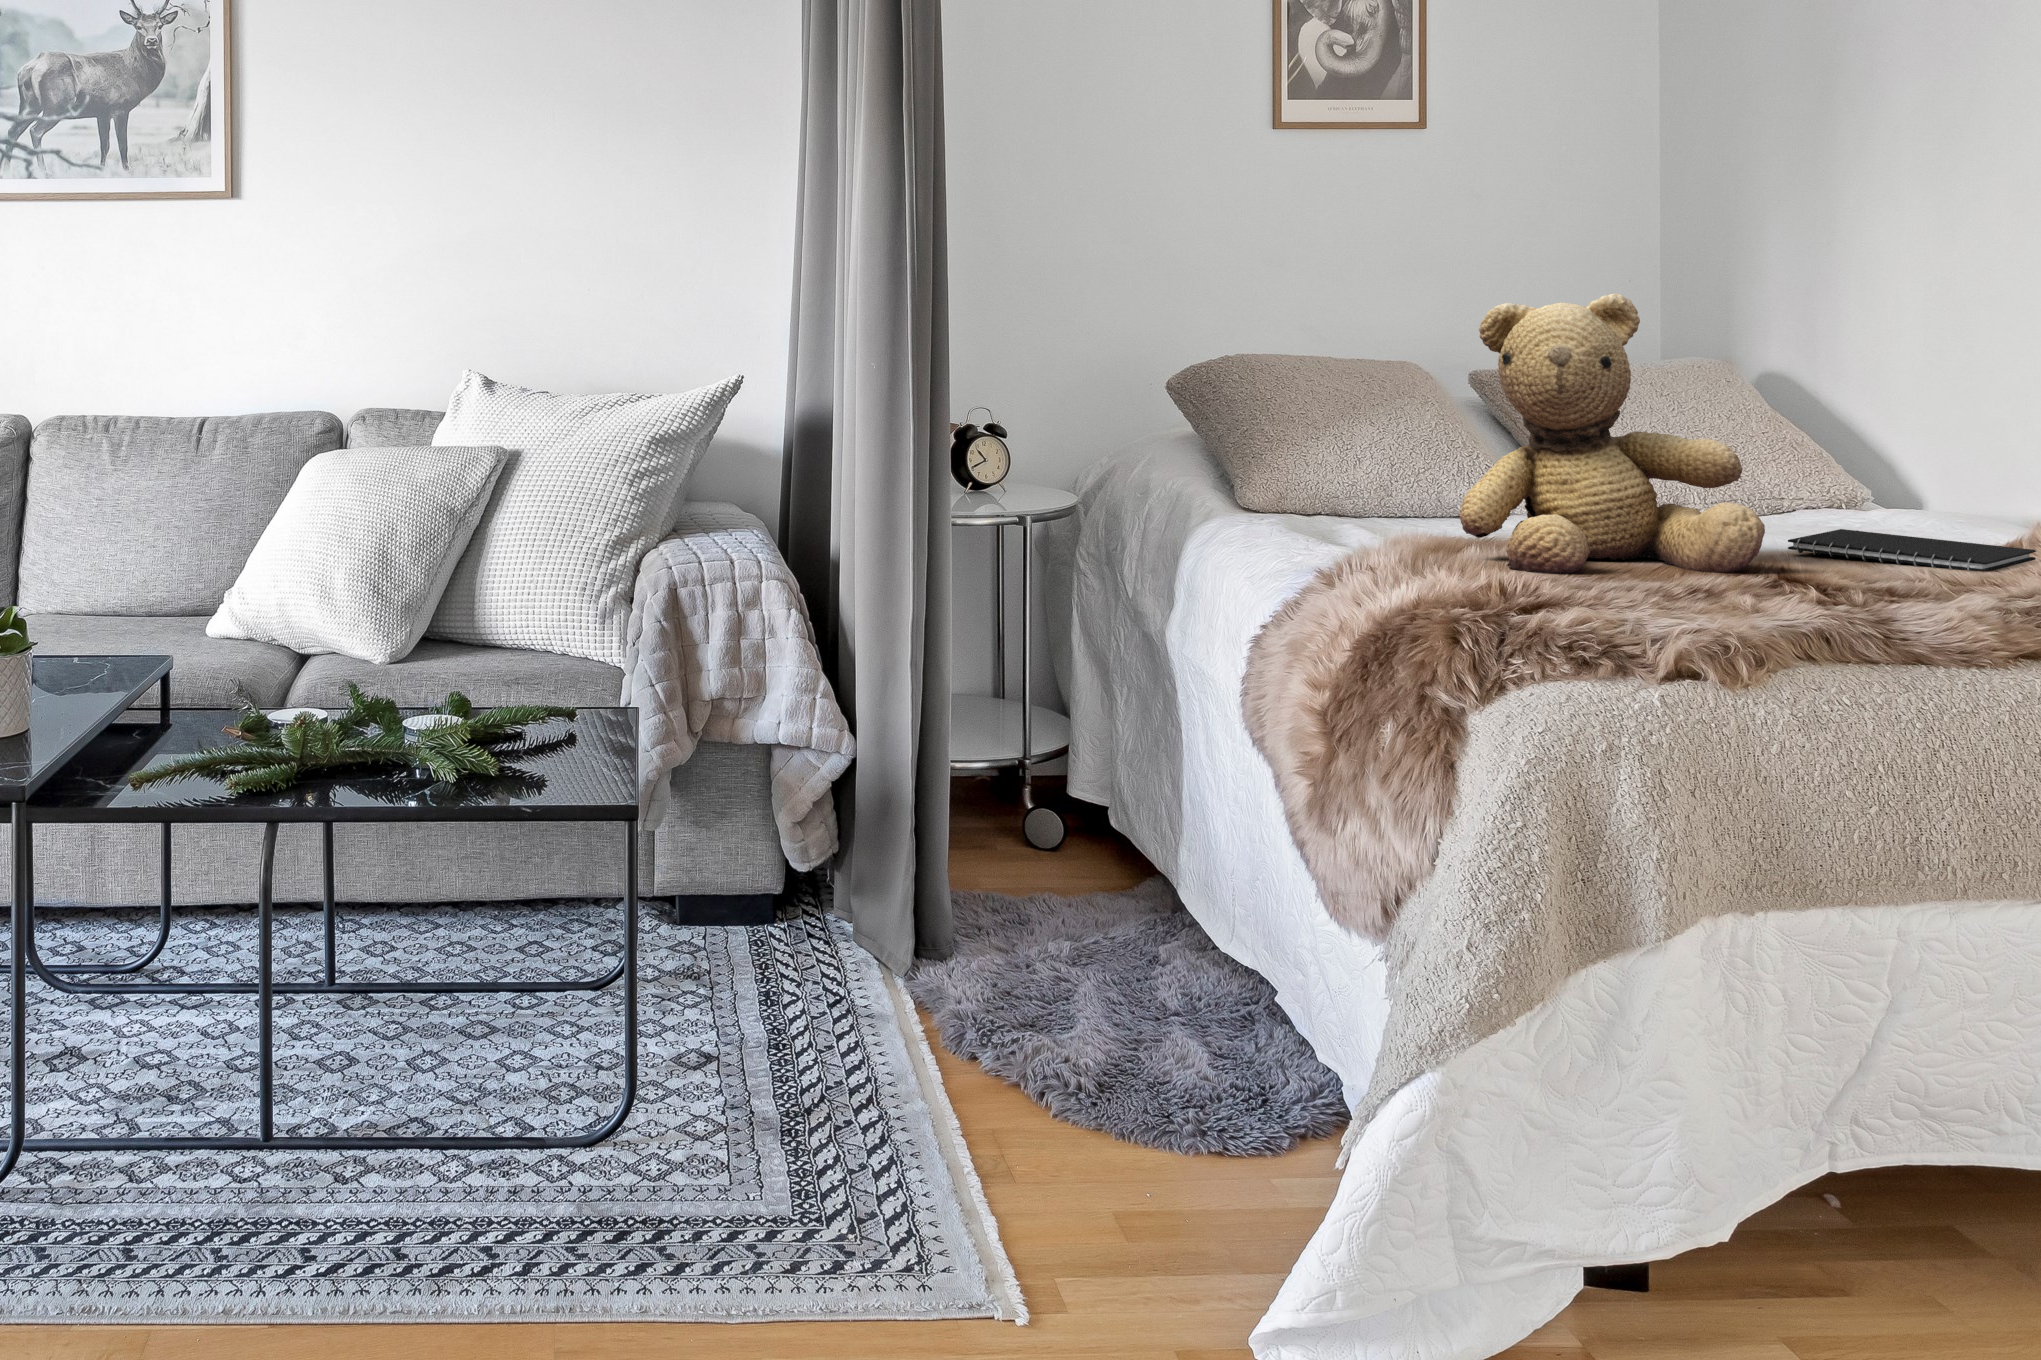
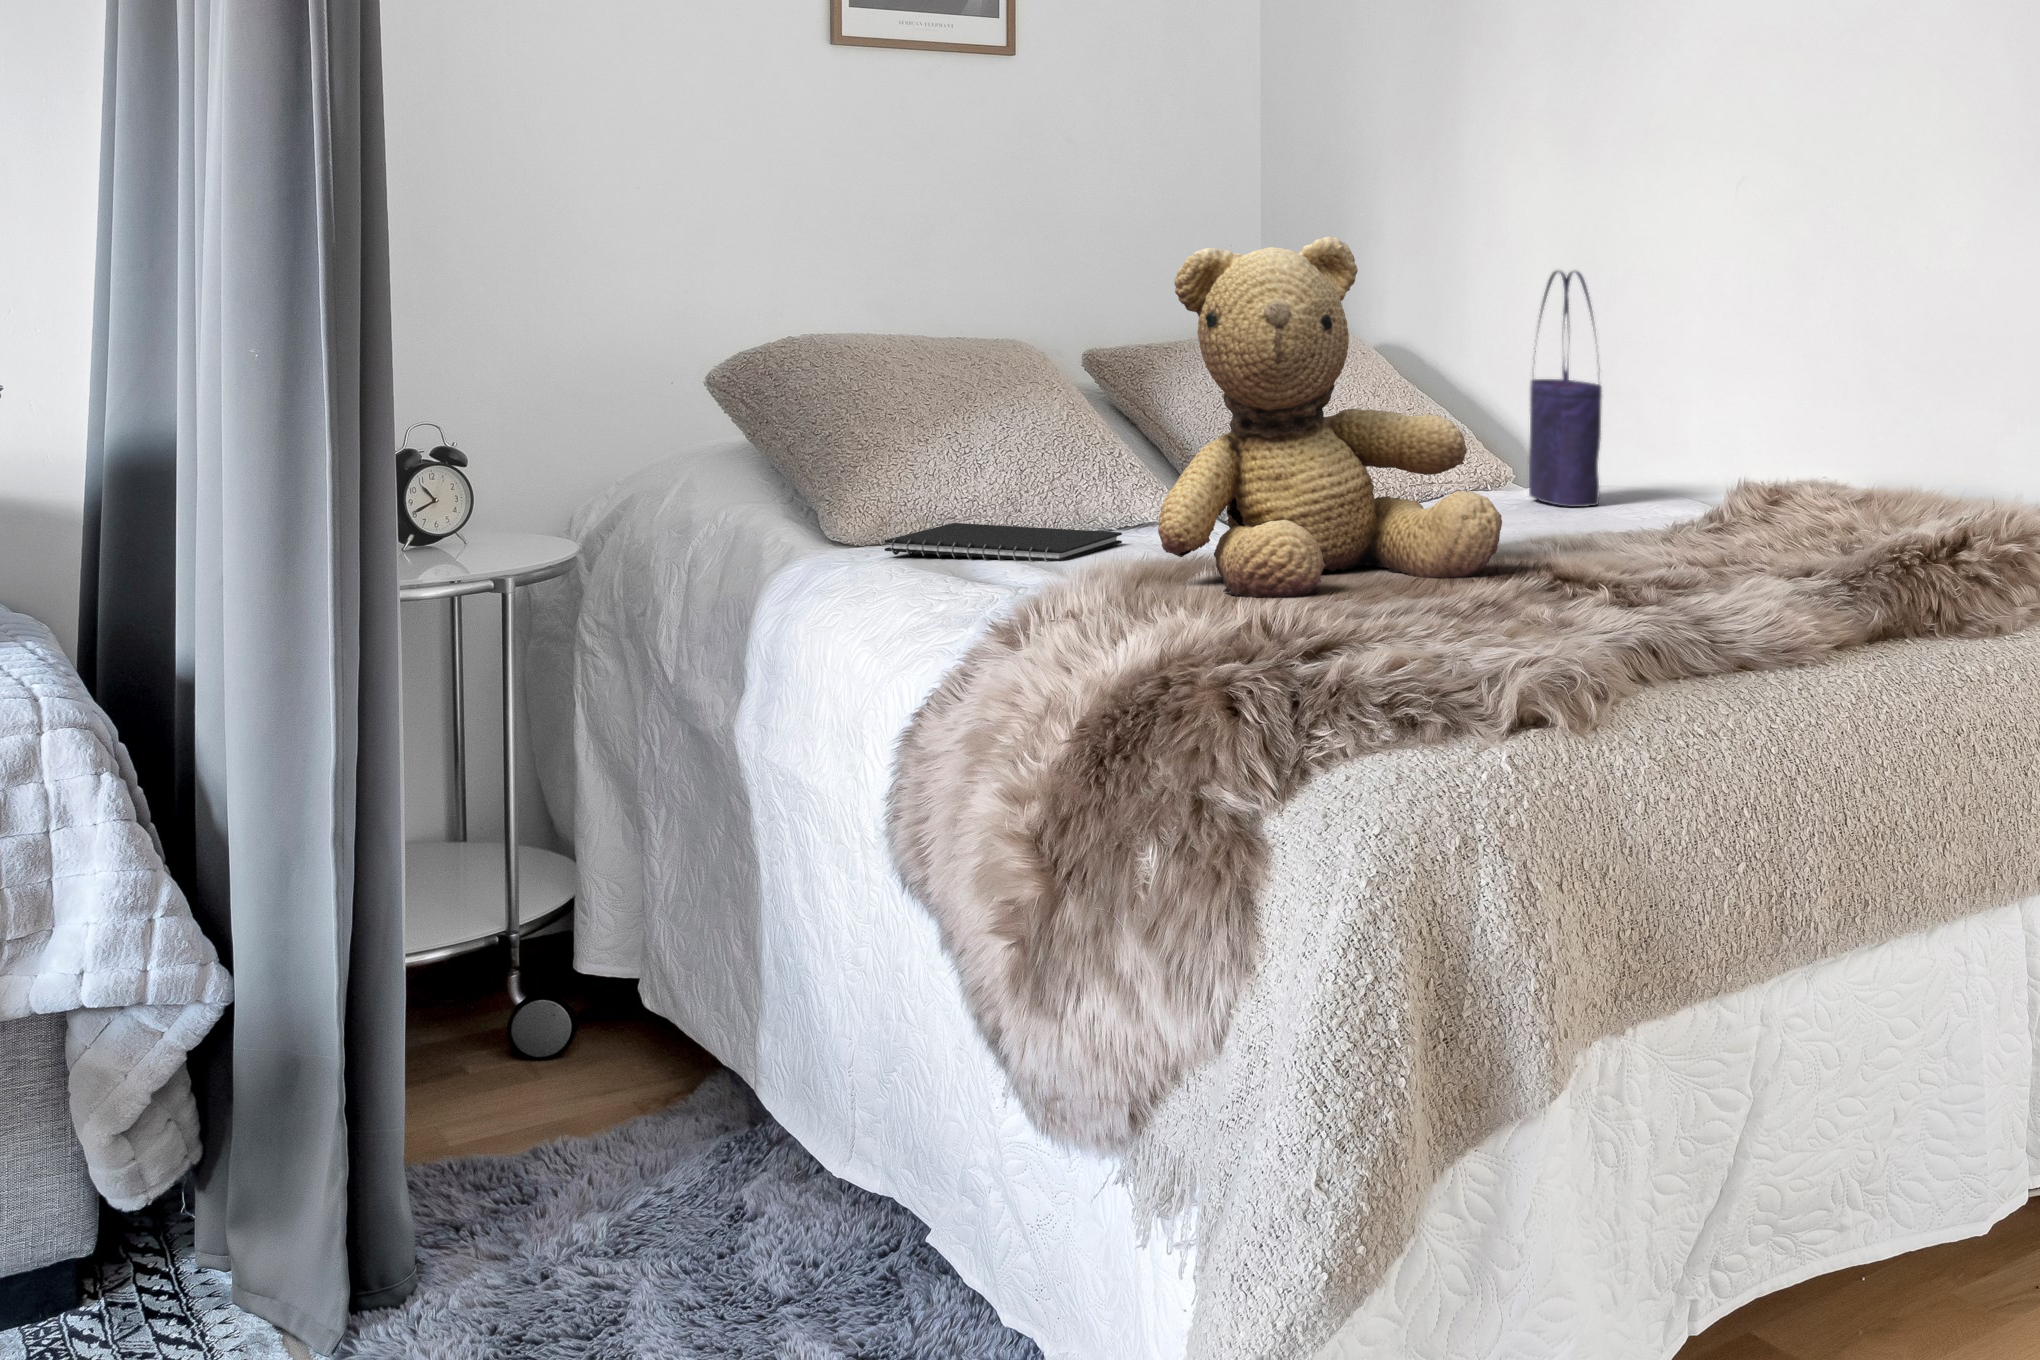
tote bag: none [1887,314,1956,530] -> present [1529,270,1602,507]
notebook: present [1788,529,2036,572] -> present [884,523,1122,562]

